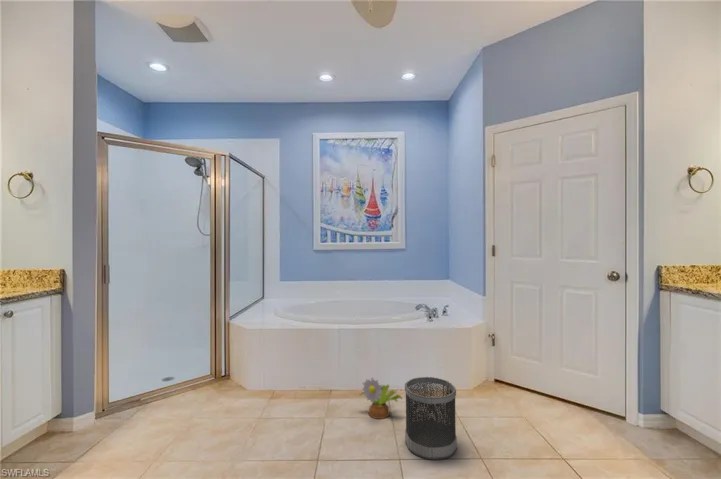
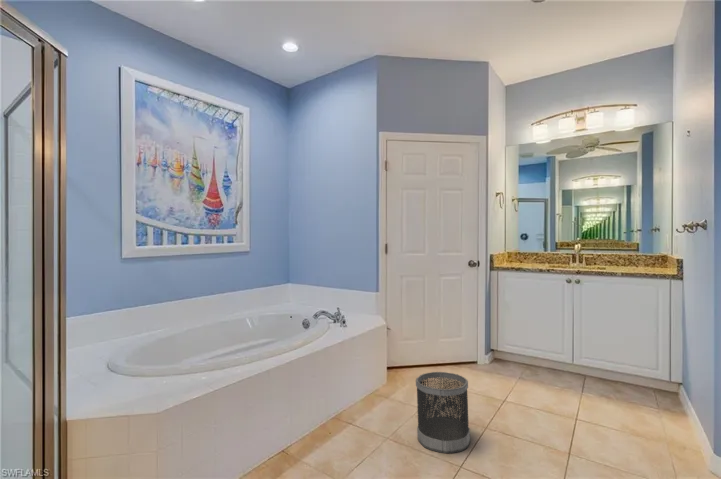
decorative plant: present [362,378,402,419] -> none [340,398,388,449]

